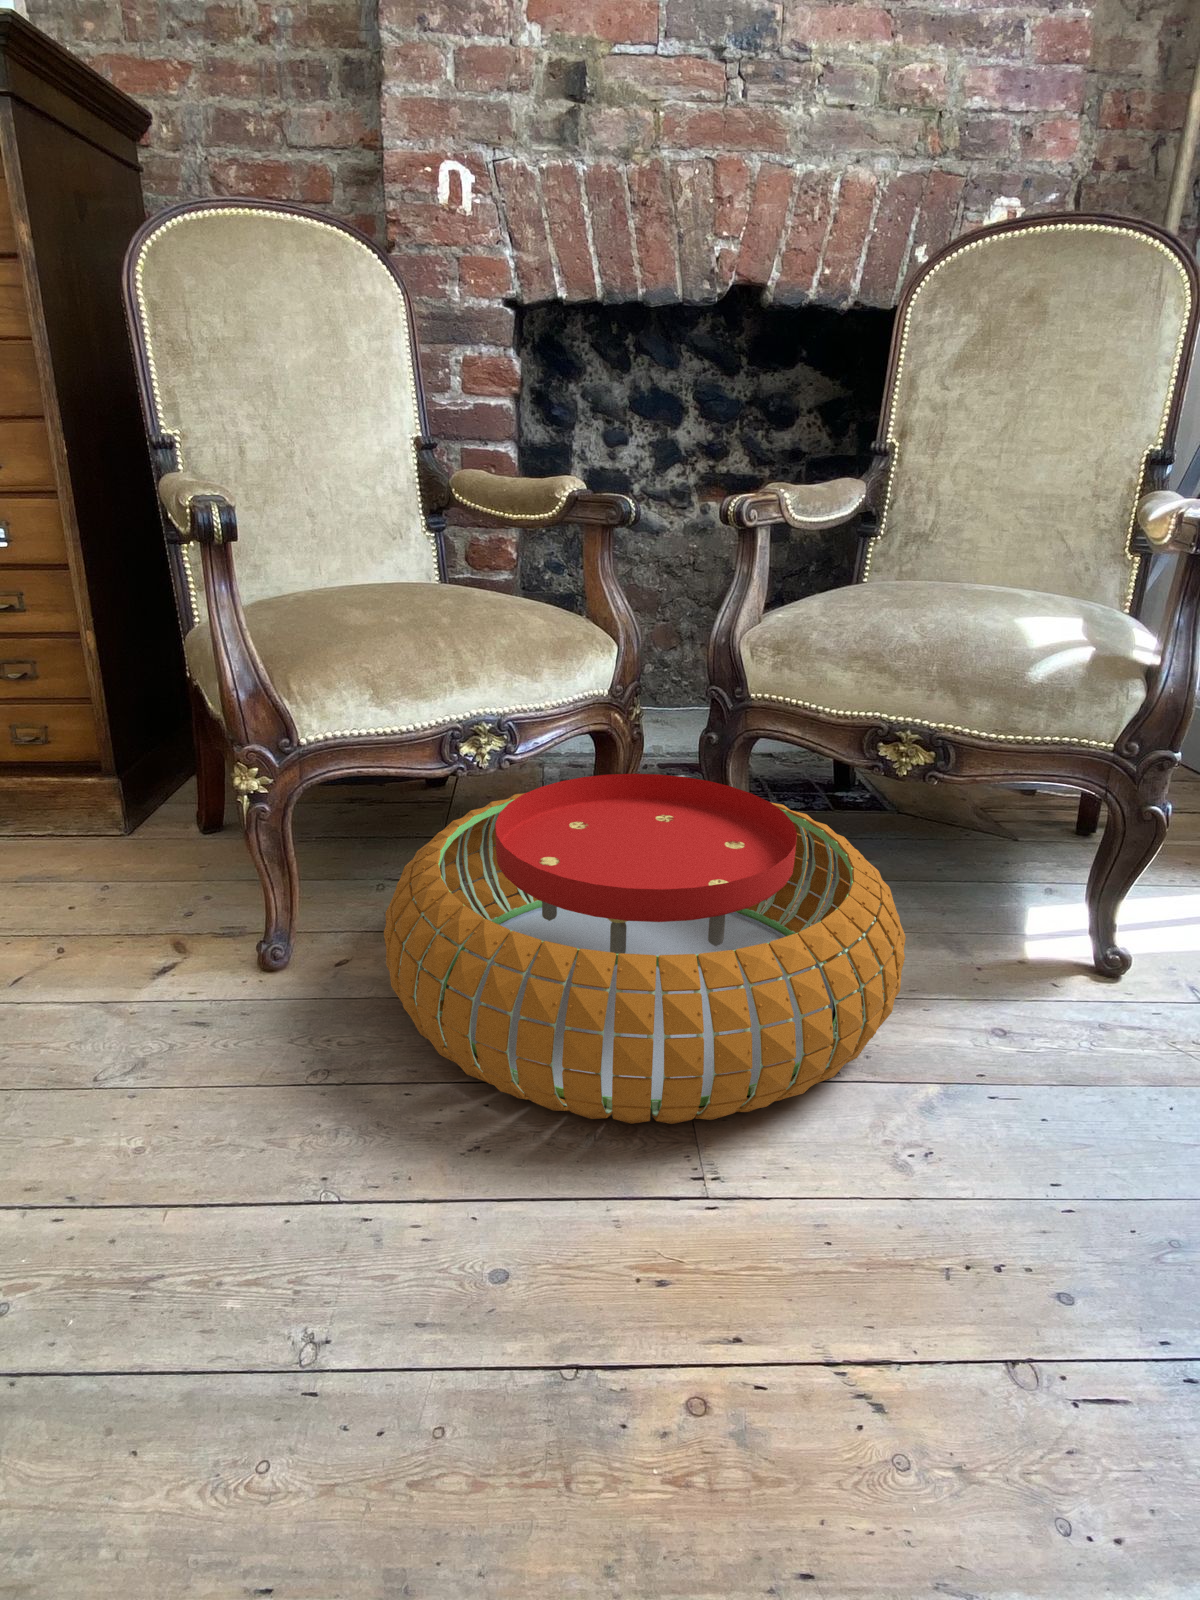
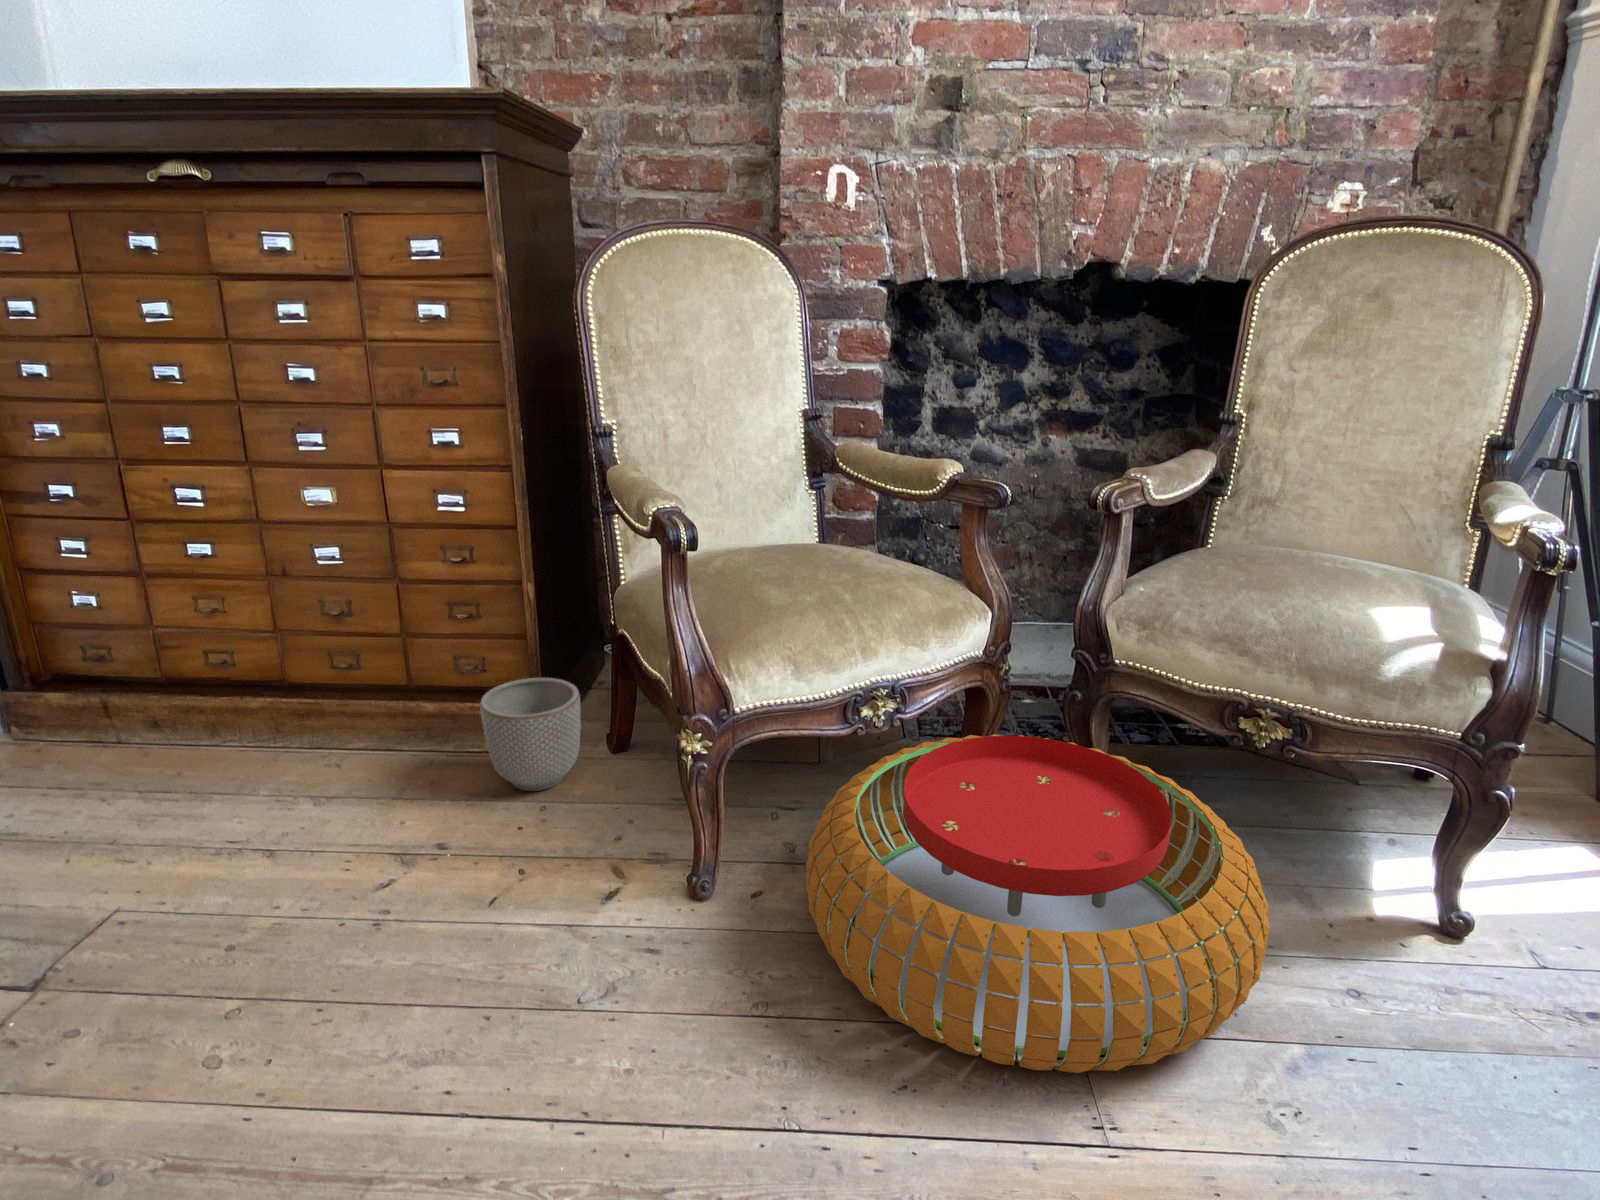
planter: none [33,744,162,870] -> present [480,678,581,791]

